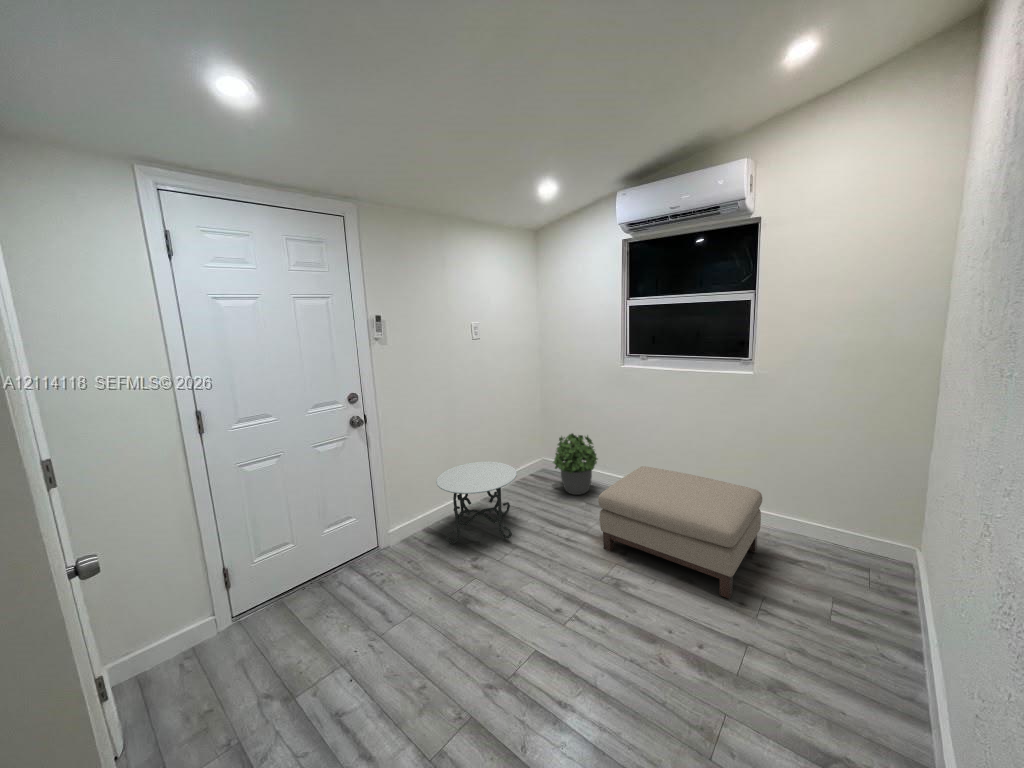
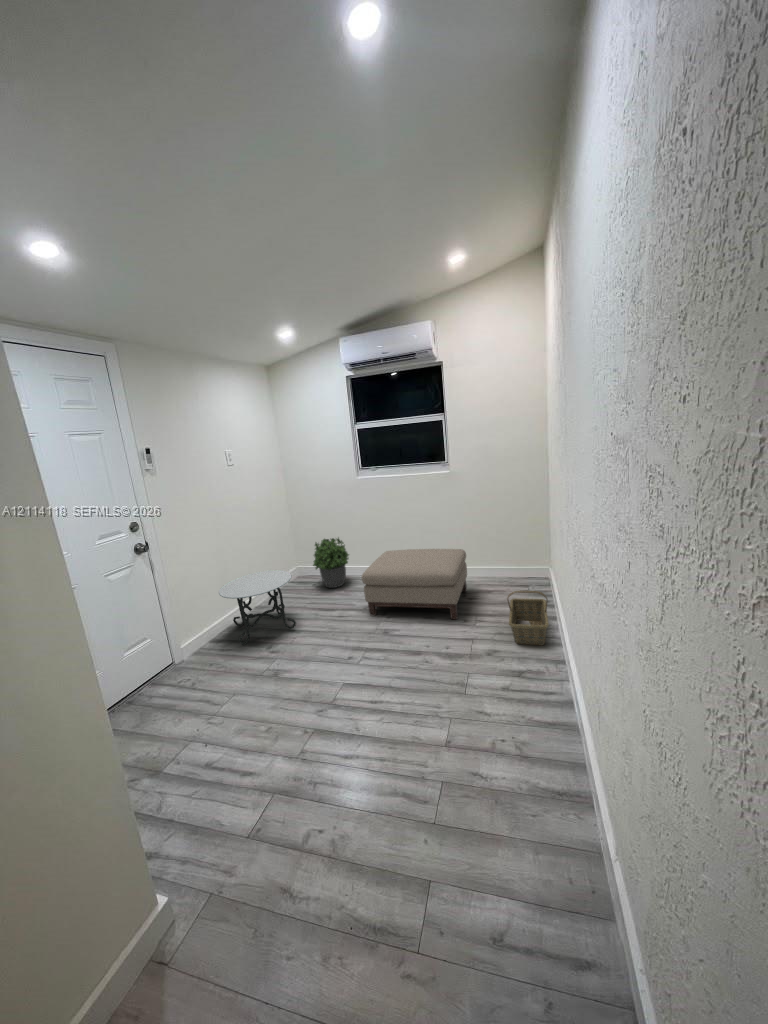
basket: none [824,597,919,720] -> present [508,591,548,645]

